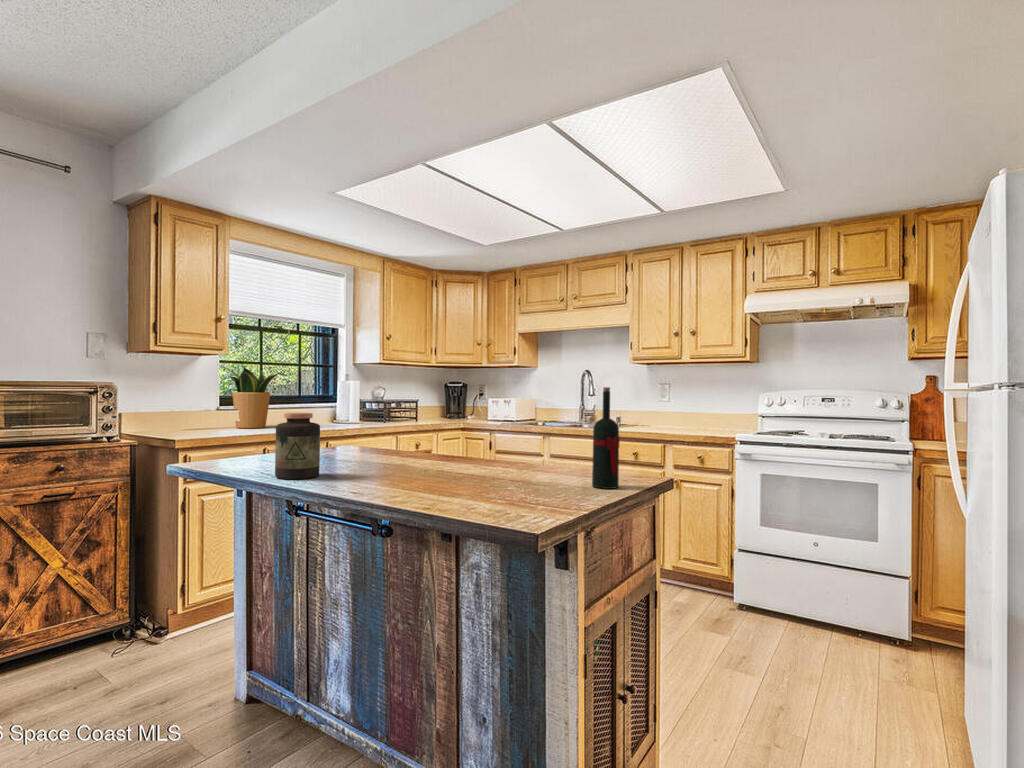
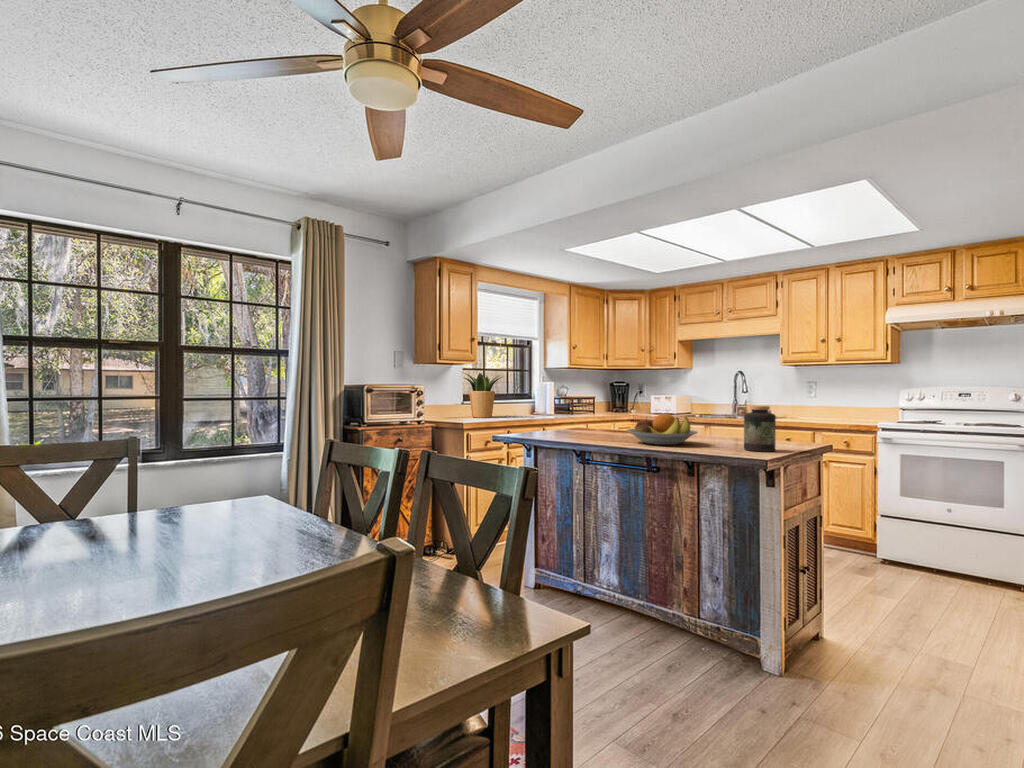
wine bottle: present [592,387,620,489] -> none [778,385,797,449]
jar: present [275,413,320,479] -> present [744,406,776,452]
fruit bowl: none [359,433,474,485] -> present [626,414,698,445]

